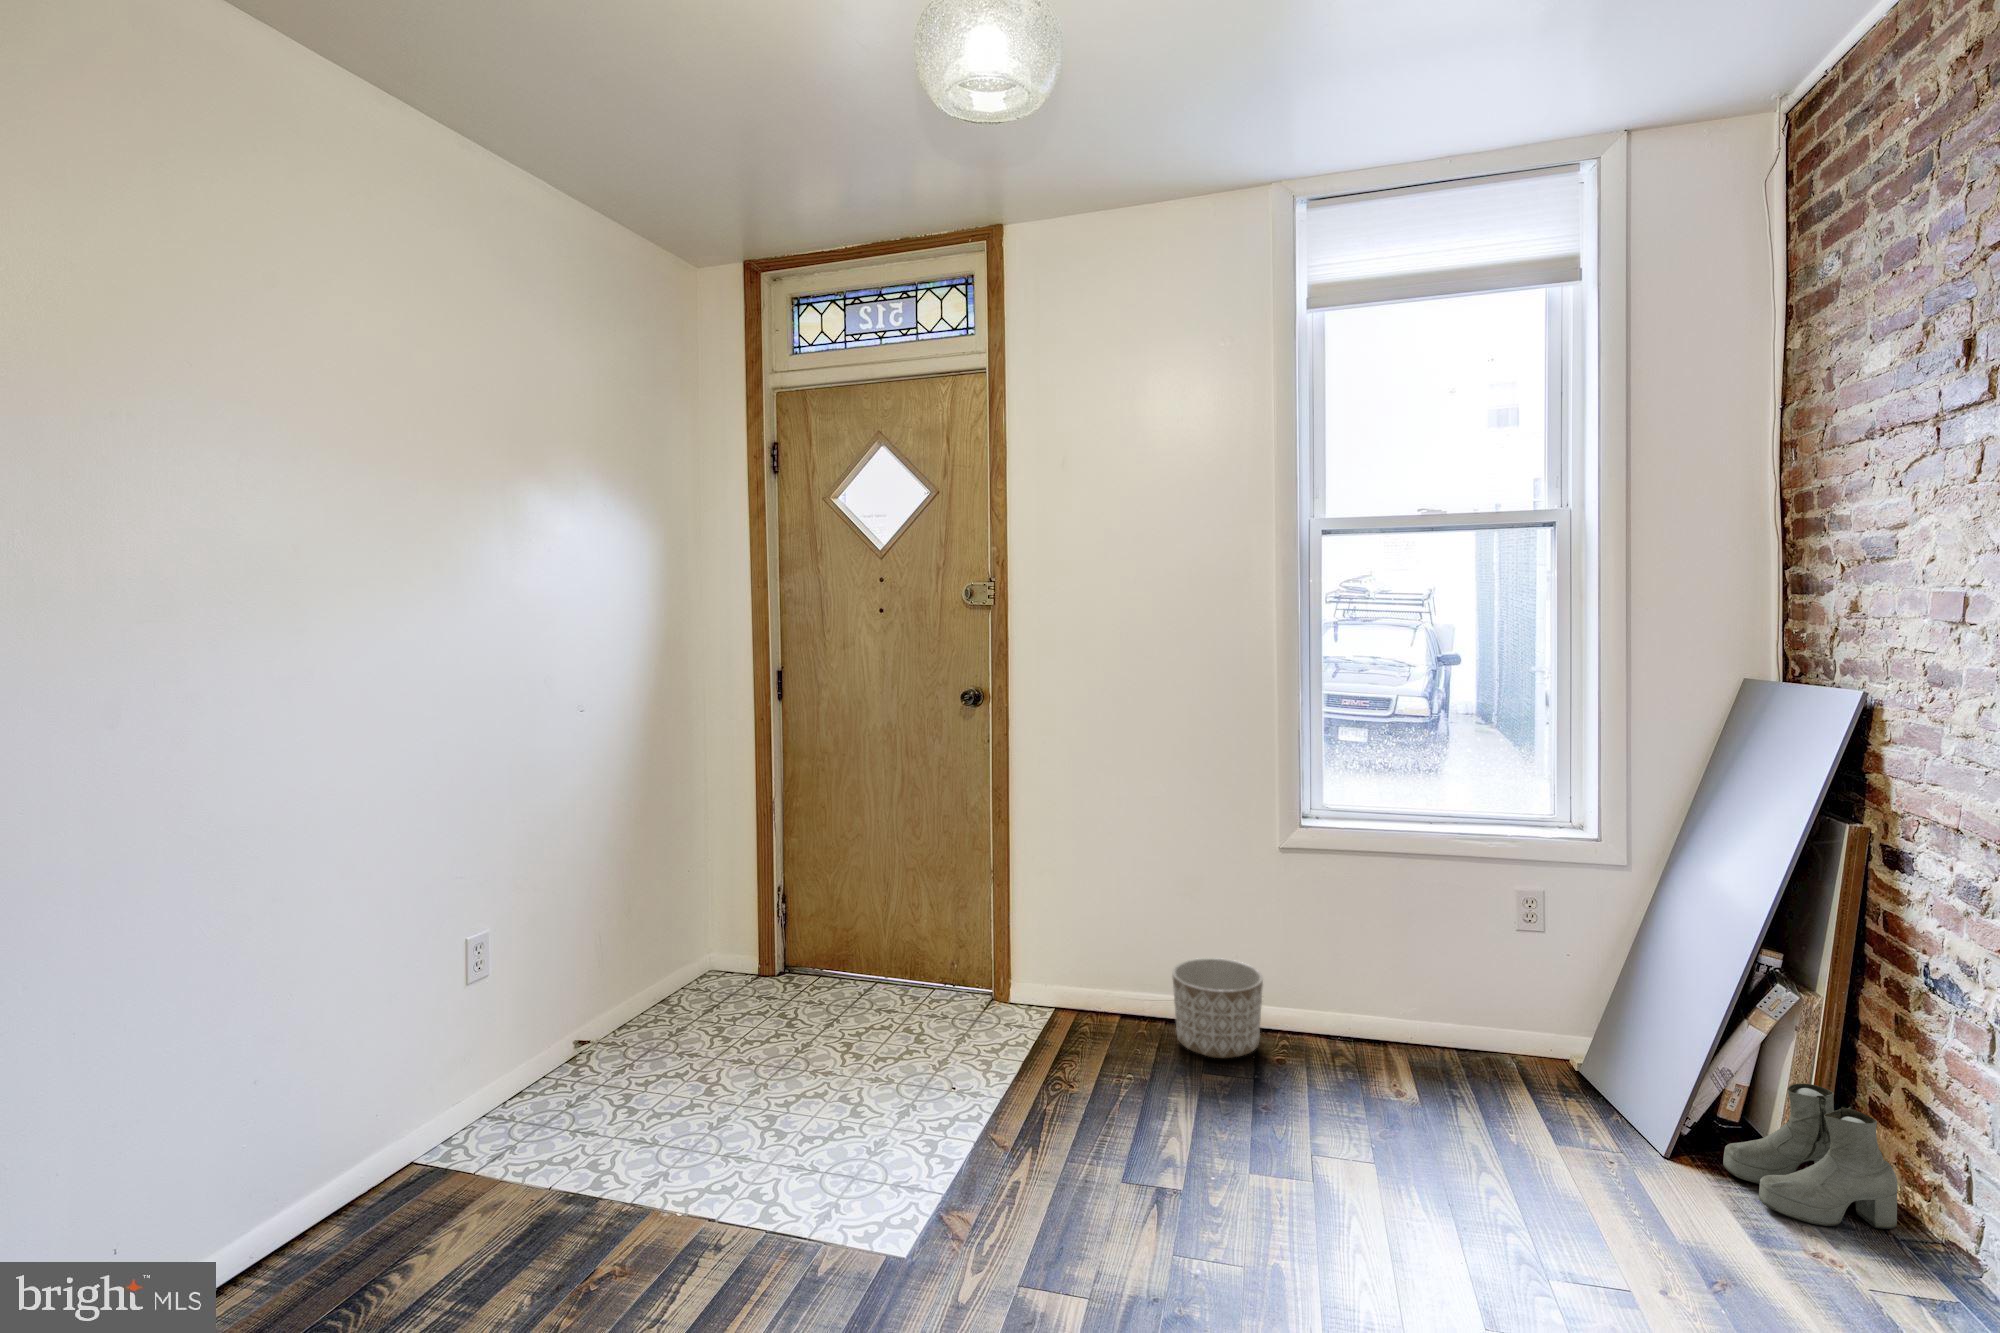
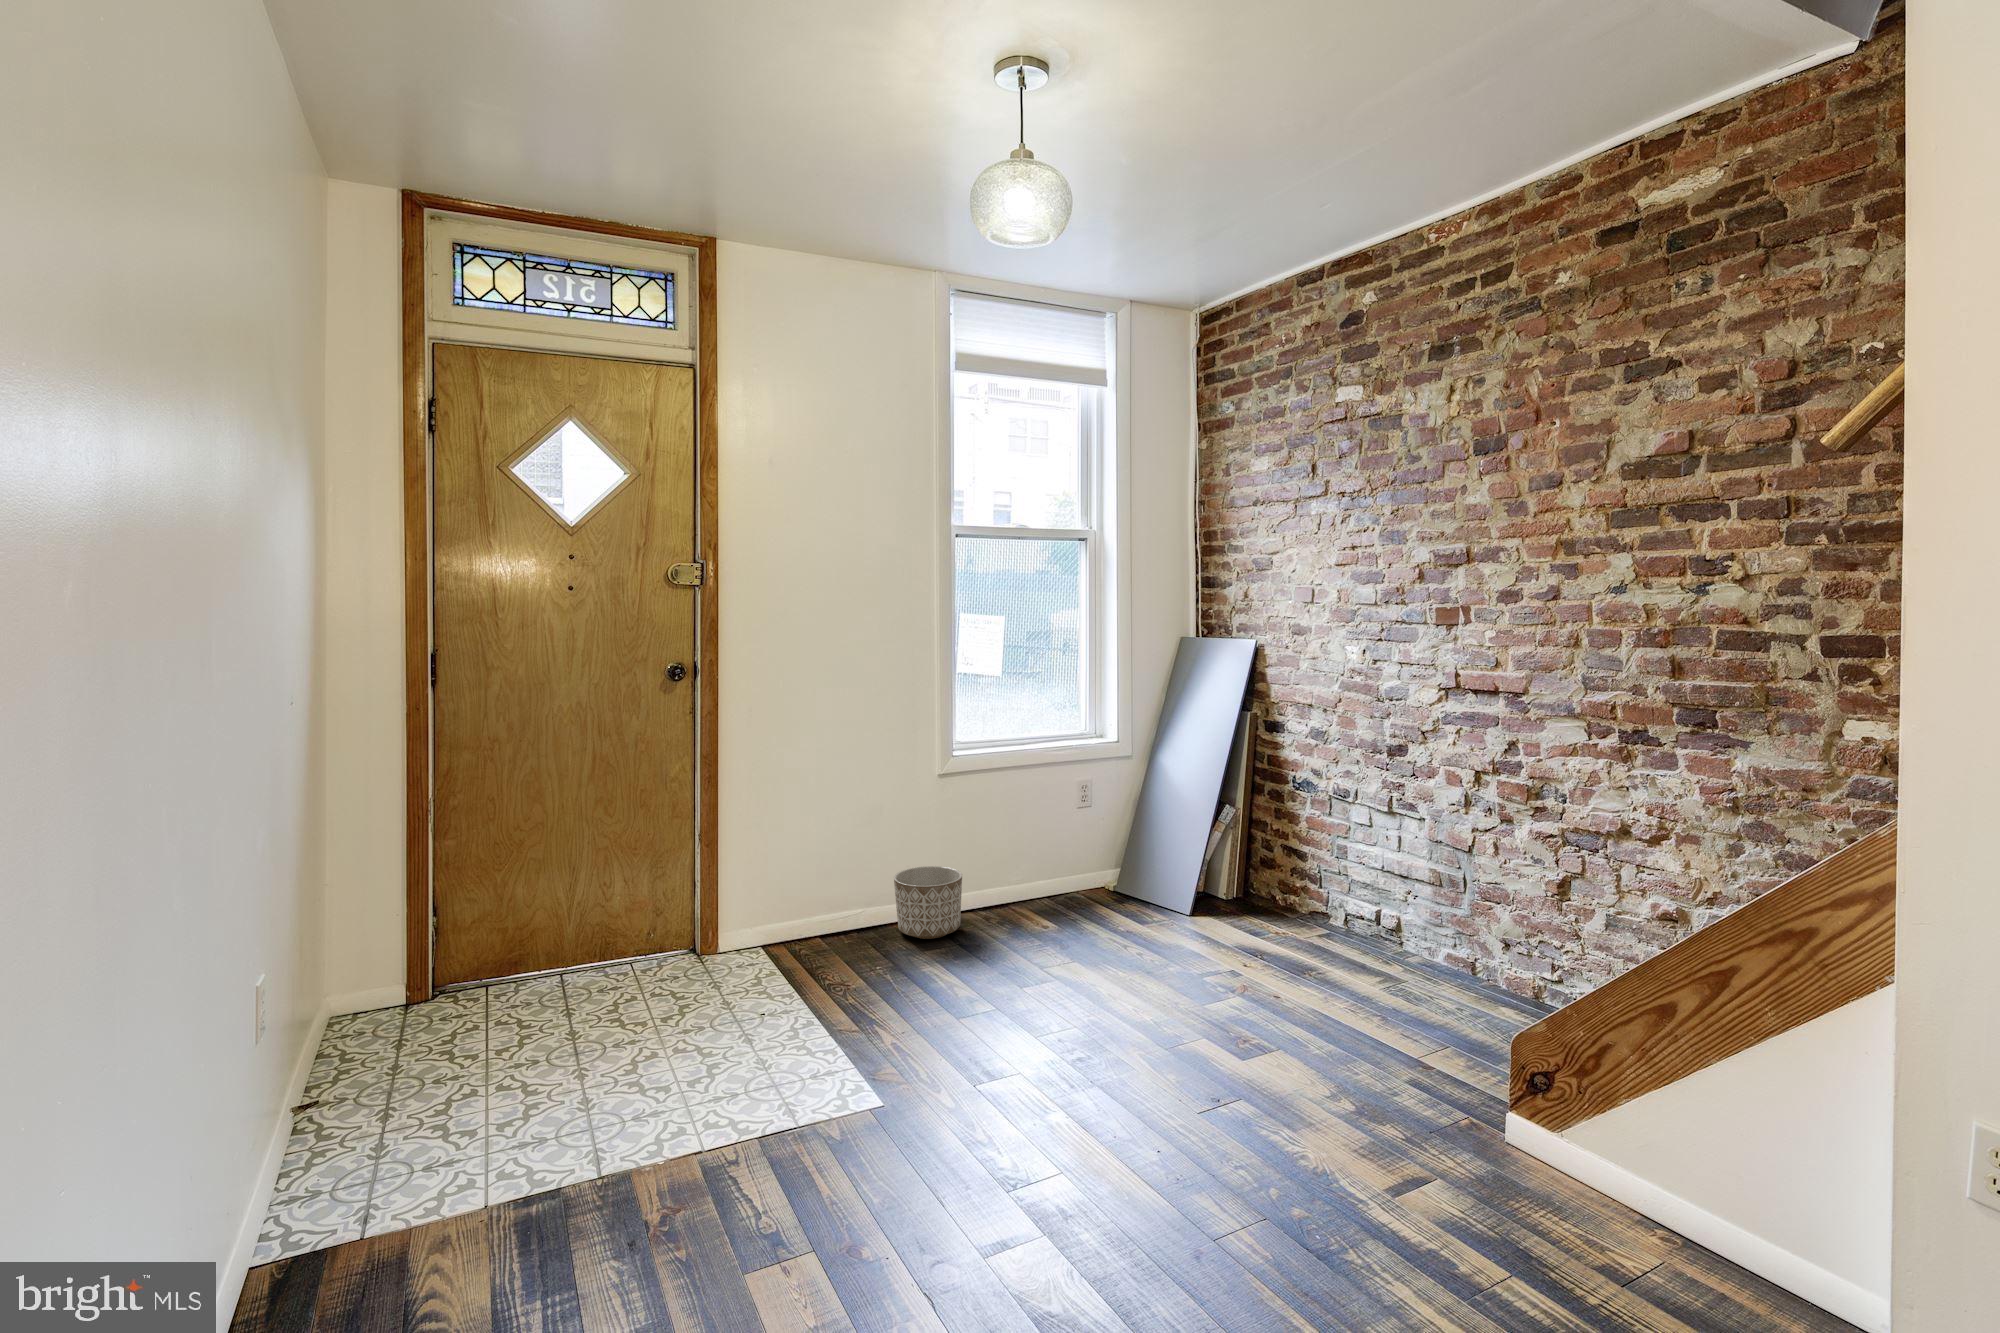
boots: present [1723,1083,1898,1229] -> none [1220,852,1291,920]

